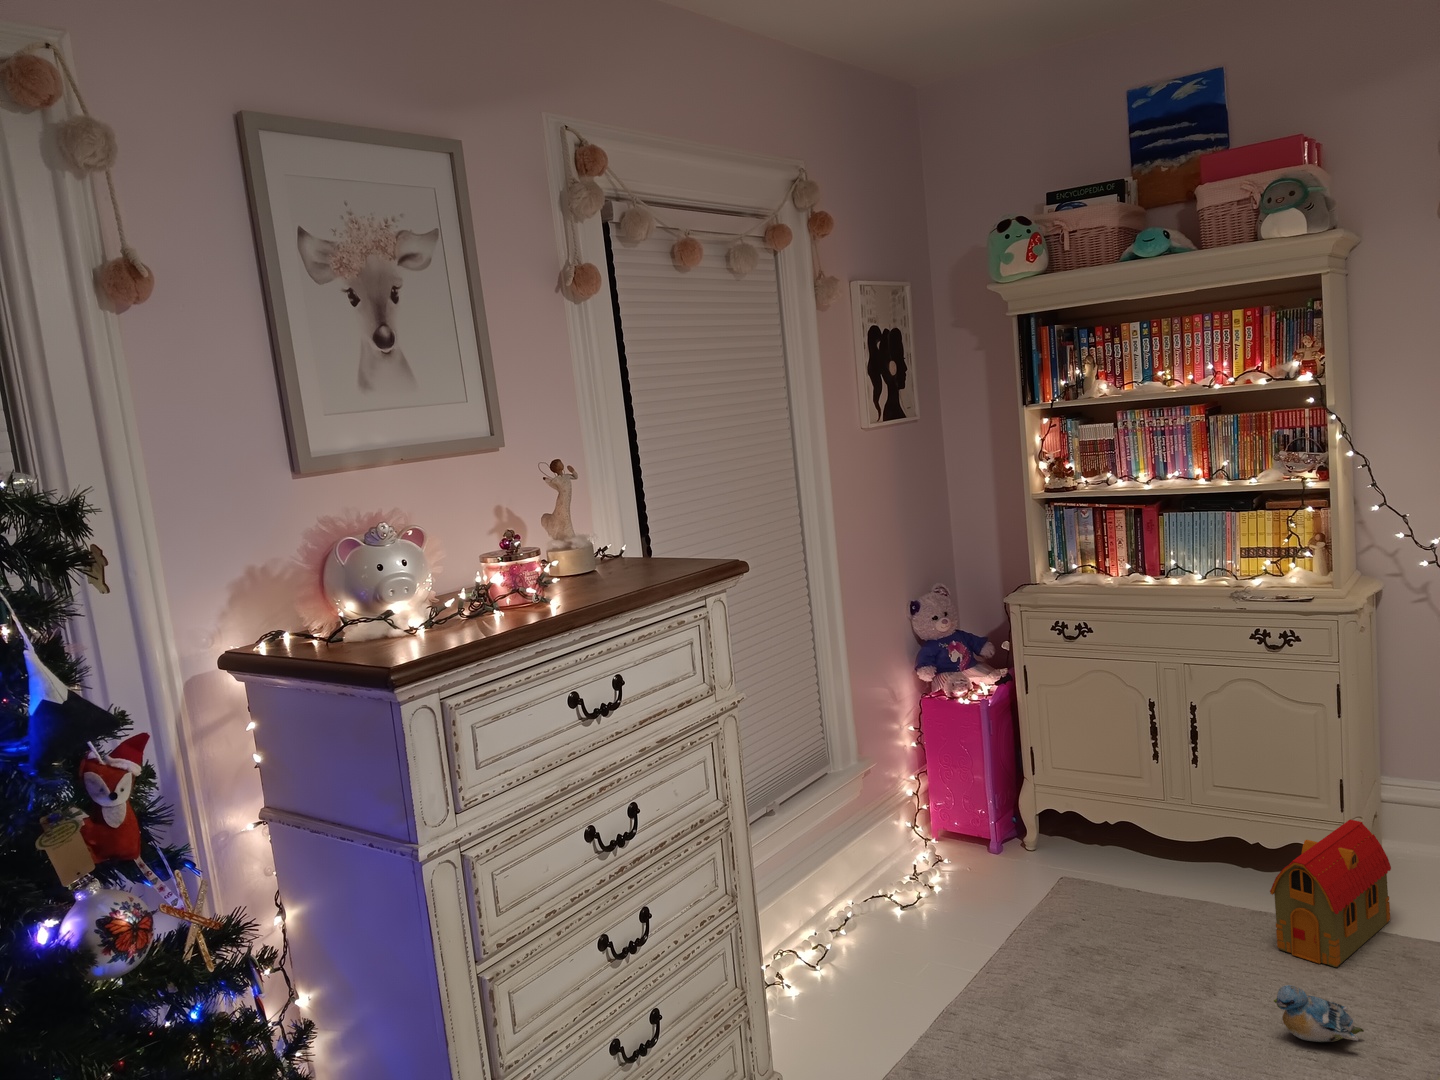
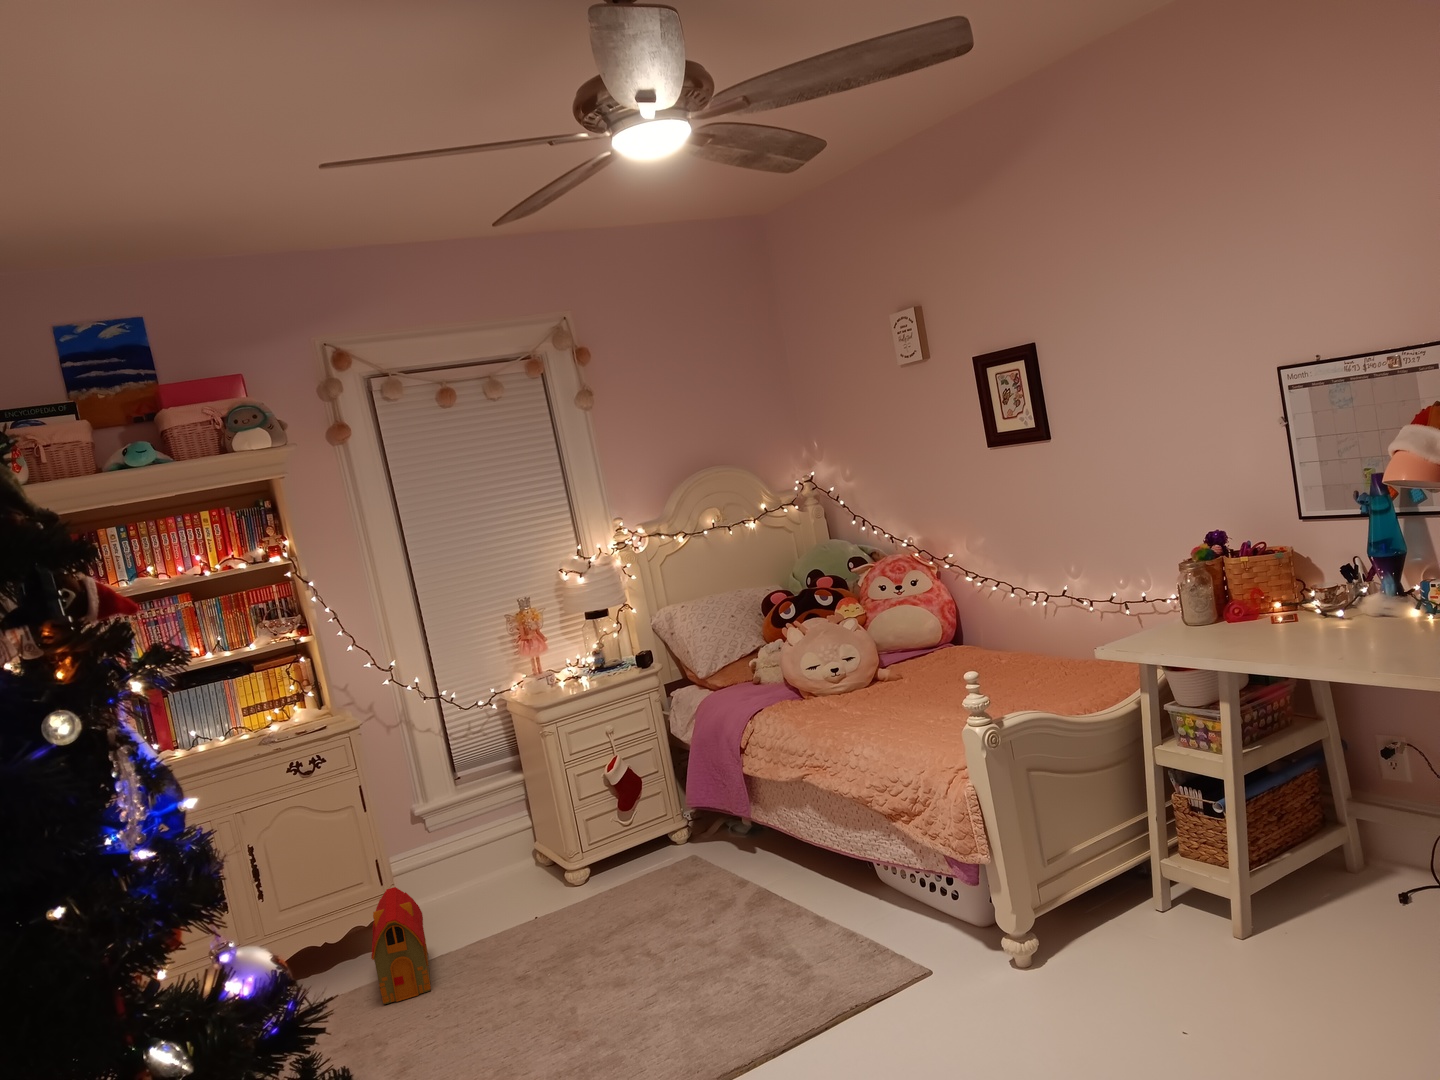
plush toy: present [1274,985,1364,1042] -> none [439,991,496,1030]

